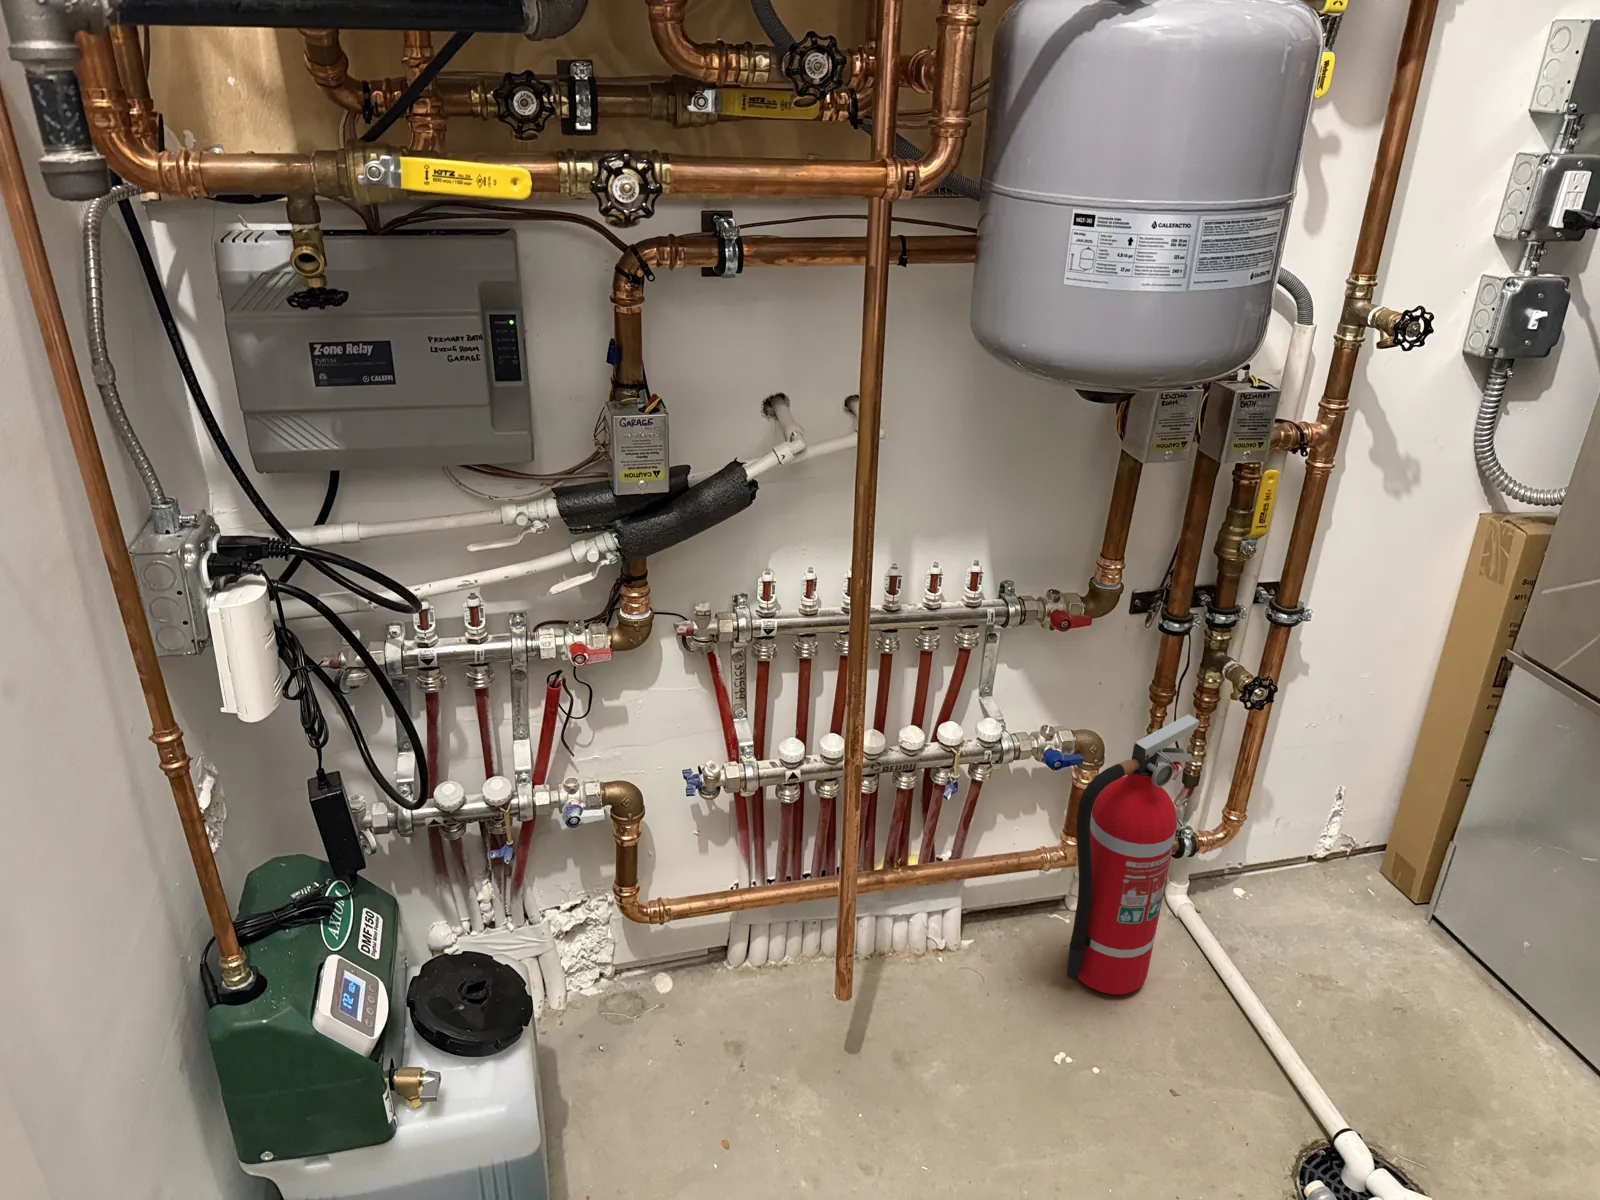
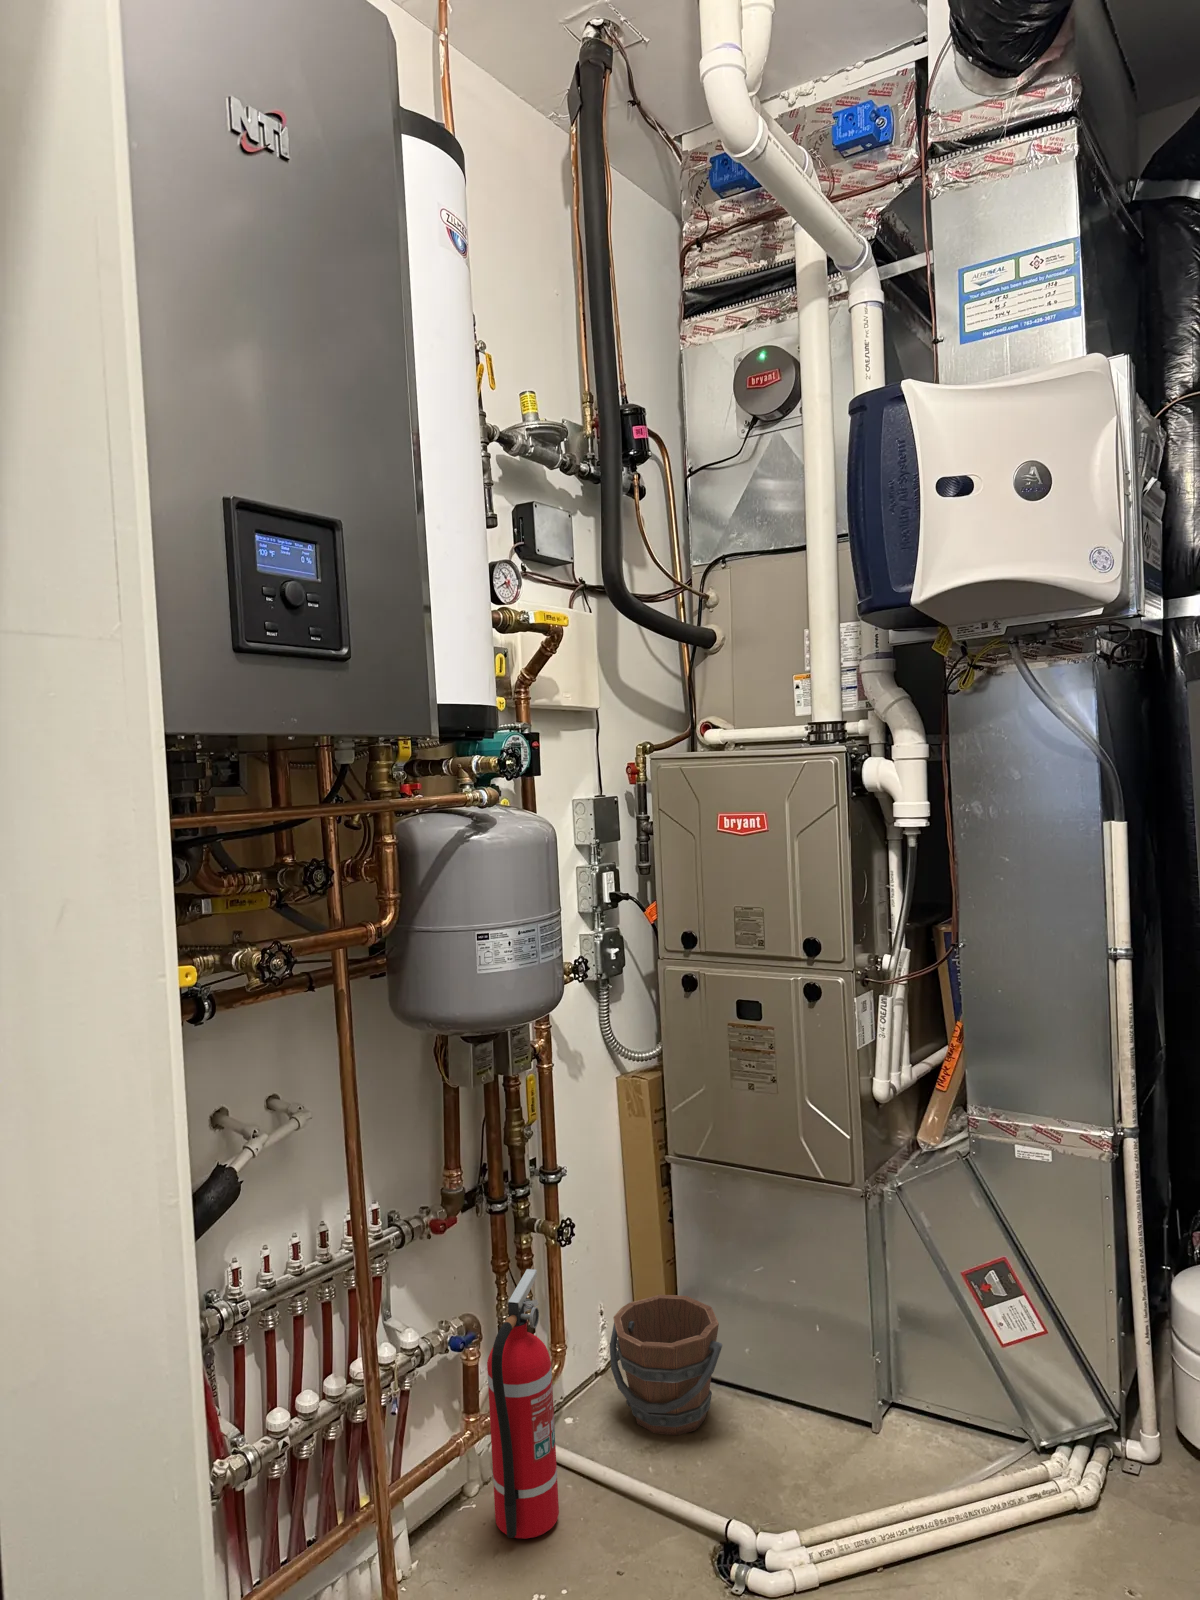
bucket: none [1306,807,1489,993] -> present [610,1295,722,1435]

